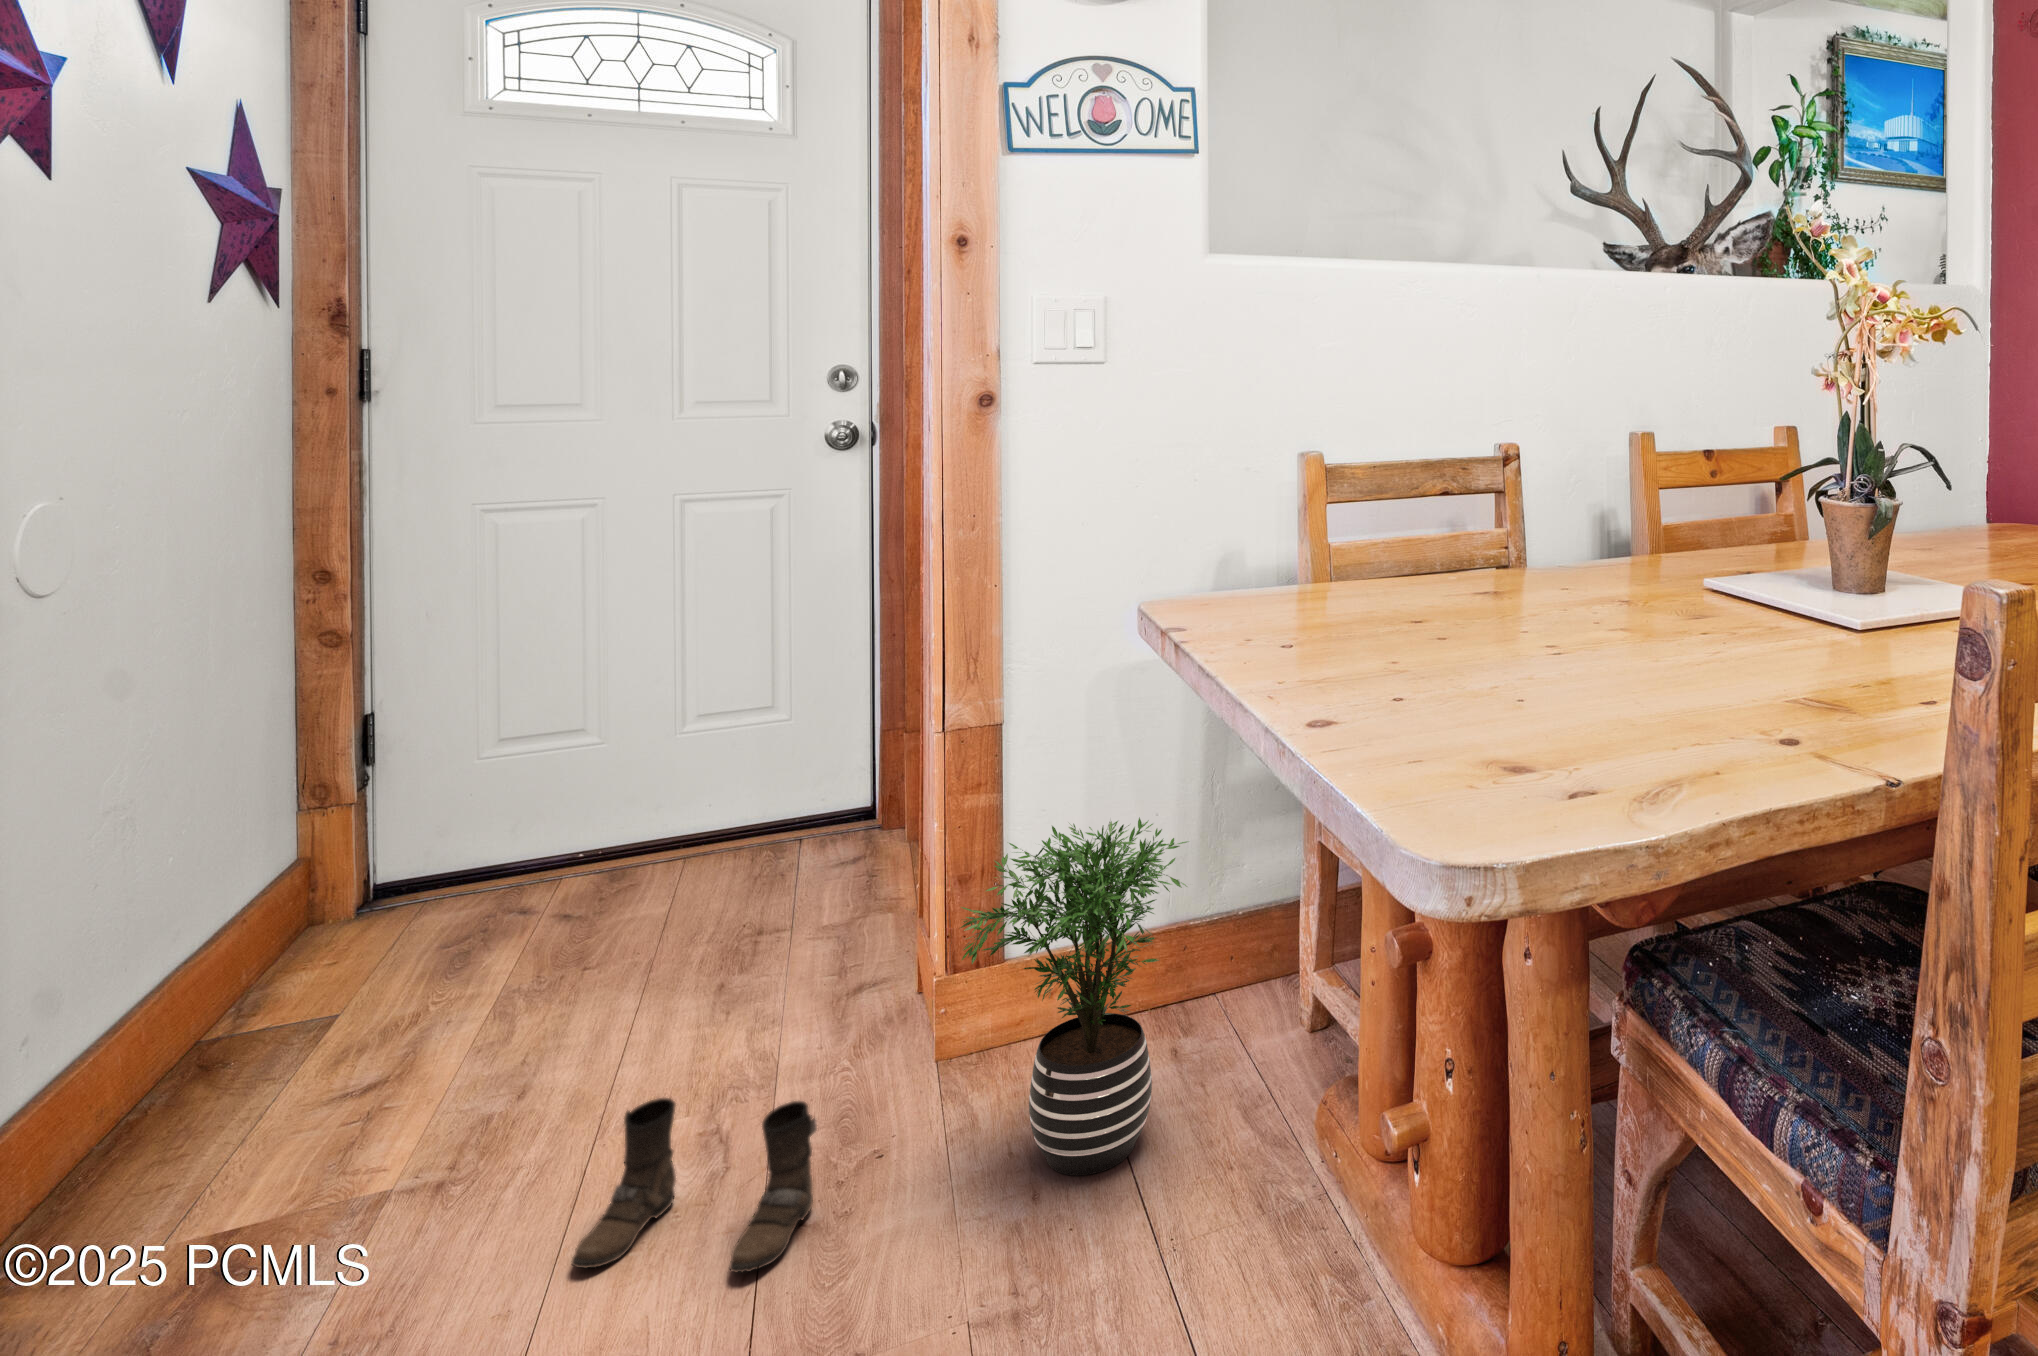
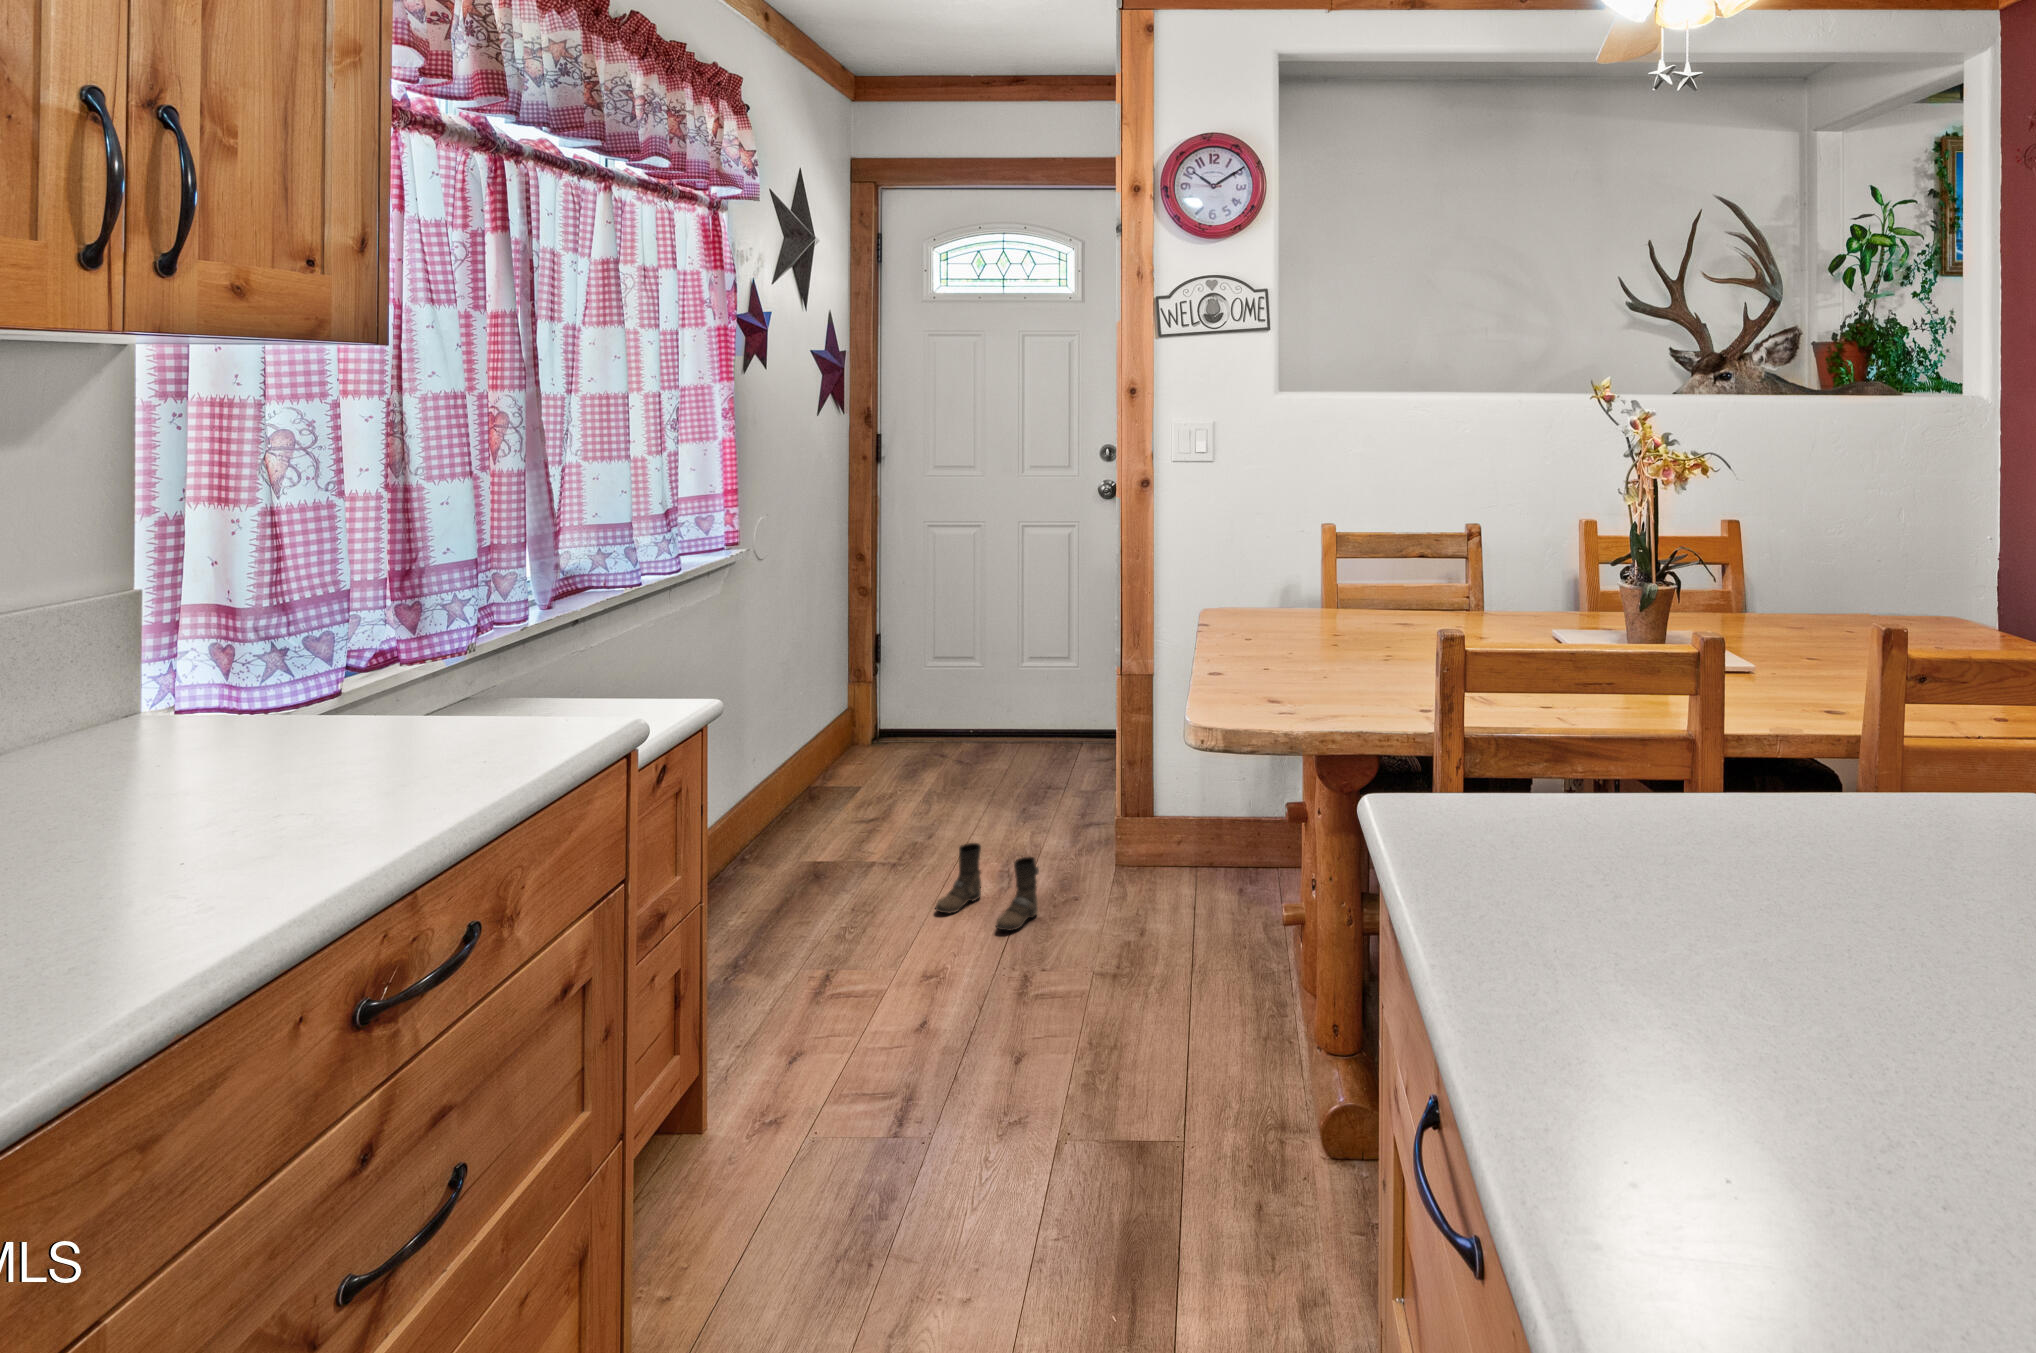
potted plant: present [961,818,1188,1175] -> none [1106,735,1238,934]

